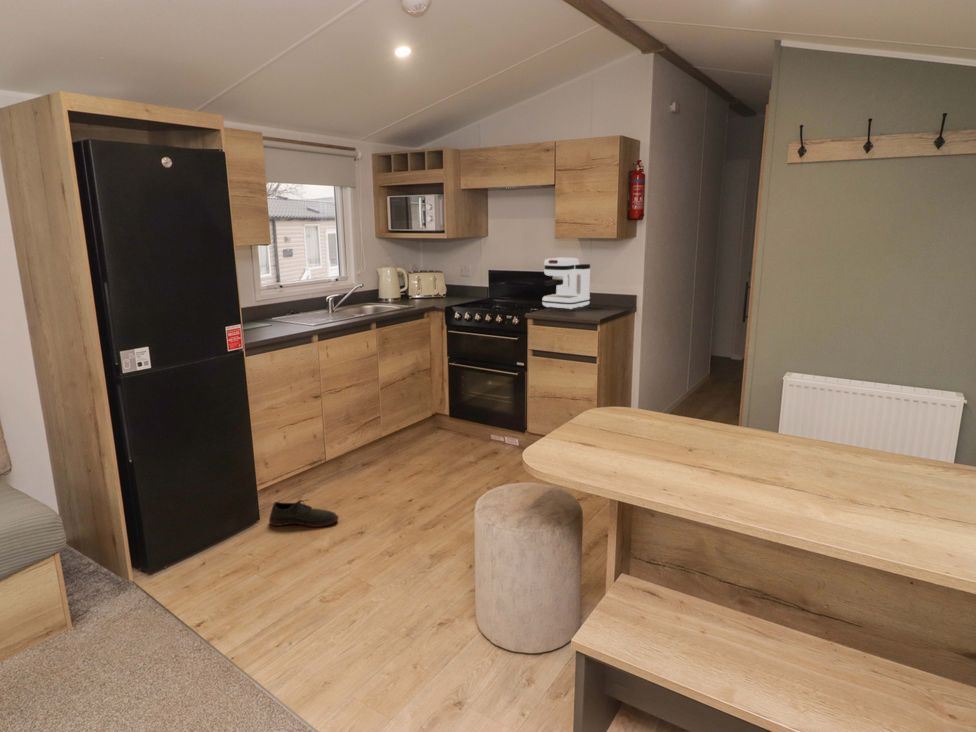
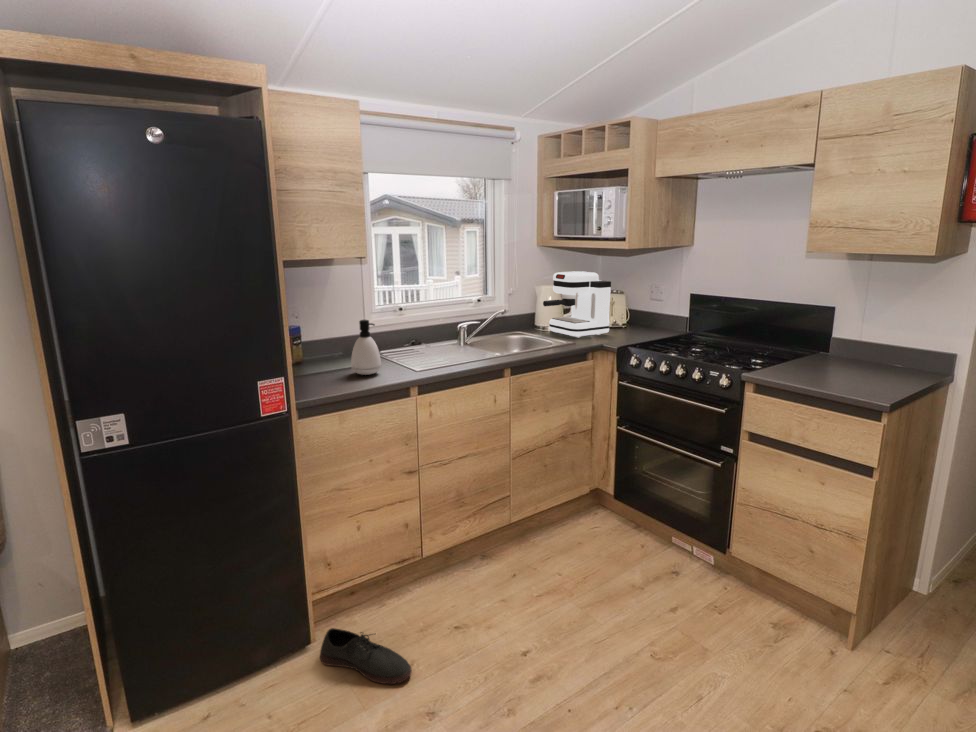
coffee maker: present [542,258,590,309] -> present [543,271,611,338]
soap dispenser: none [264,290,287,330] -> present [351,320,381,375]

